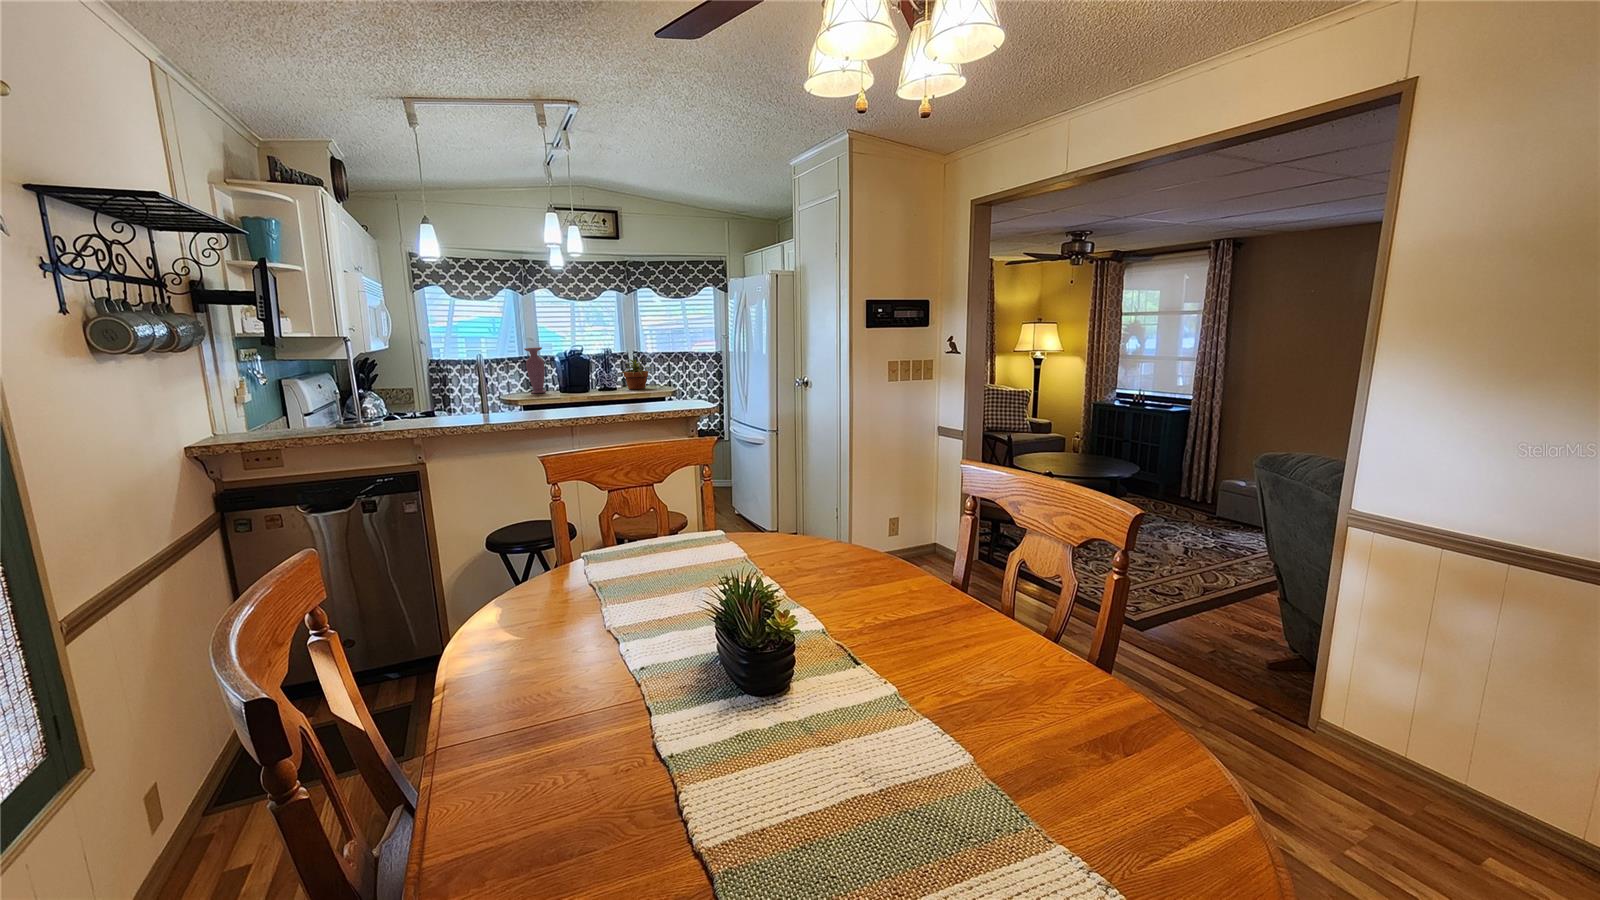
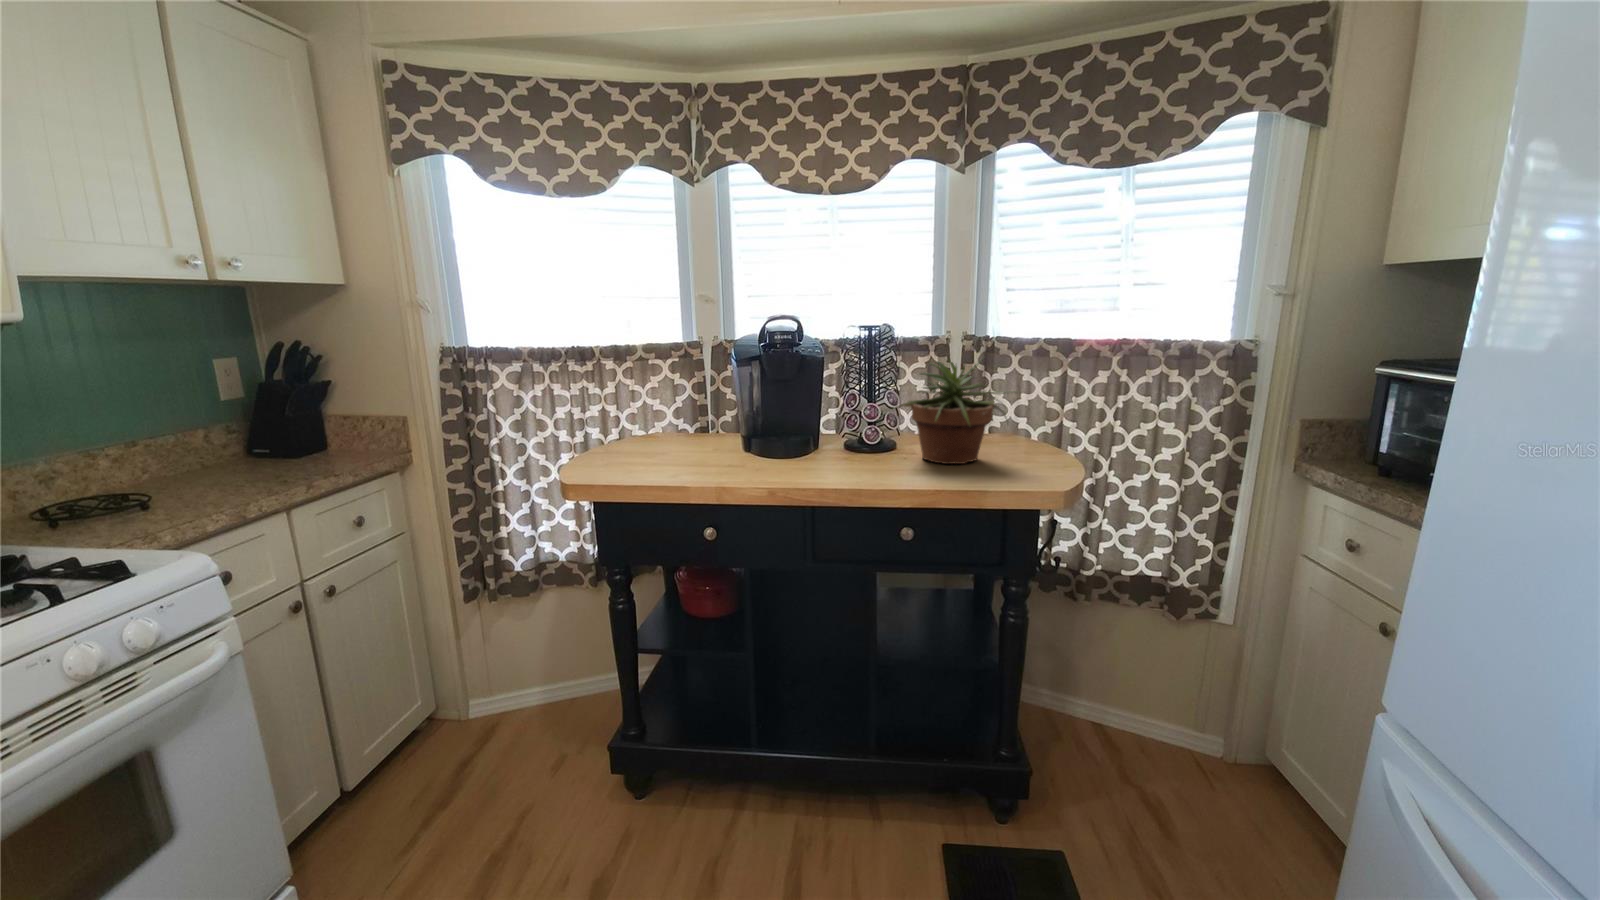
vase: present [524,347,546,393] -> none [641,318,698,449]

